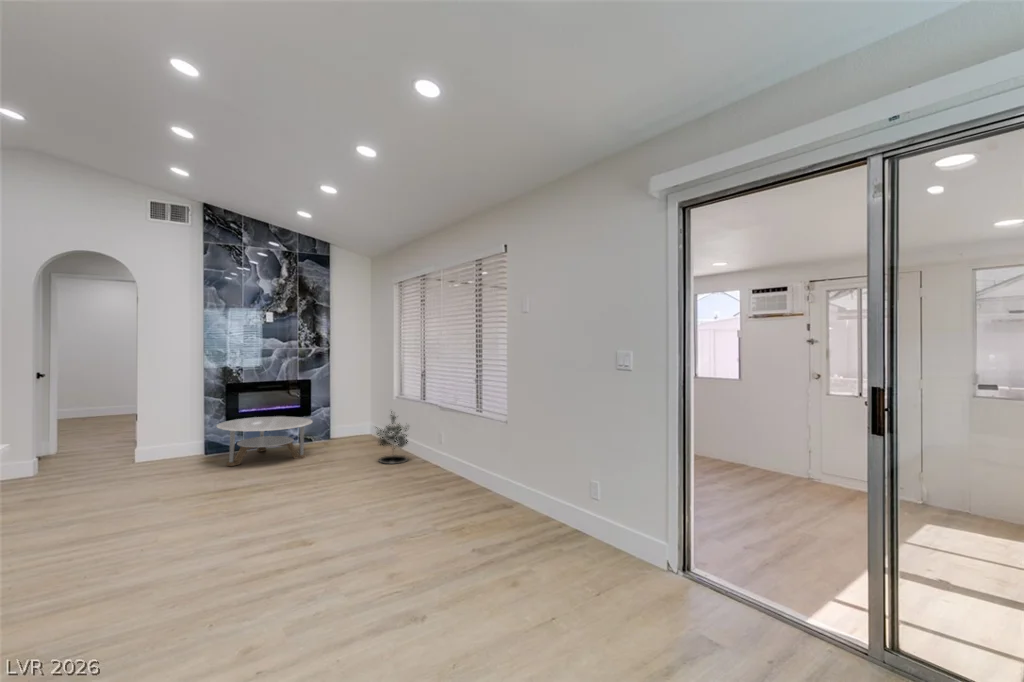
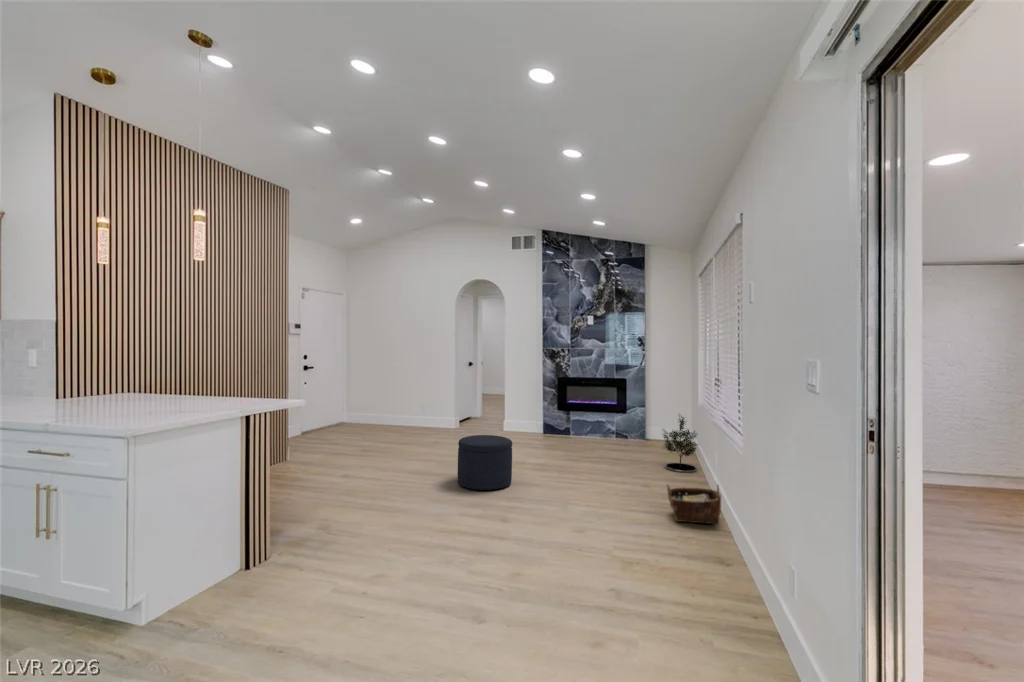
round table: present [216,416,312,466] -> none [542,408,618,451]
ottoman: none [157,463,244,540] -> present [458,435,512,490]
woven basket: none [429,465,475,505] -> present [667,485,721,524]

